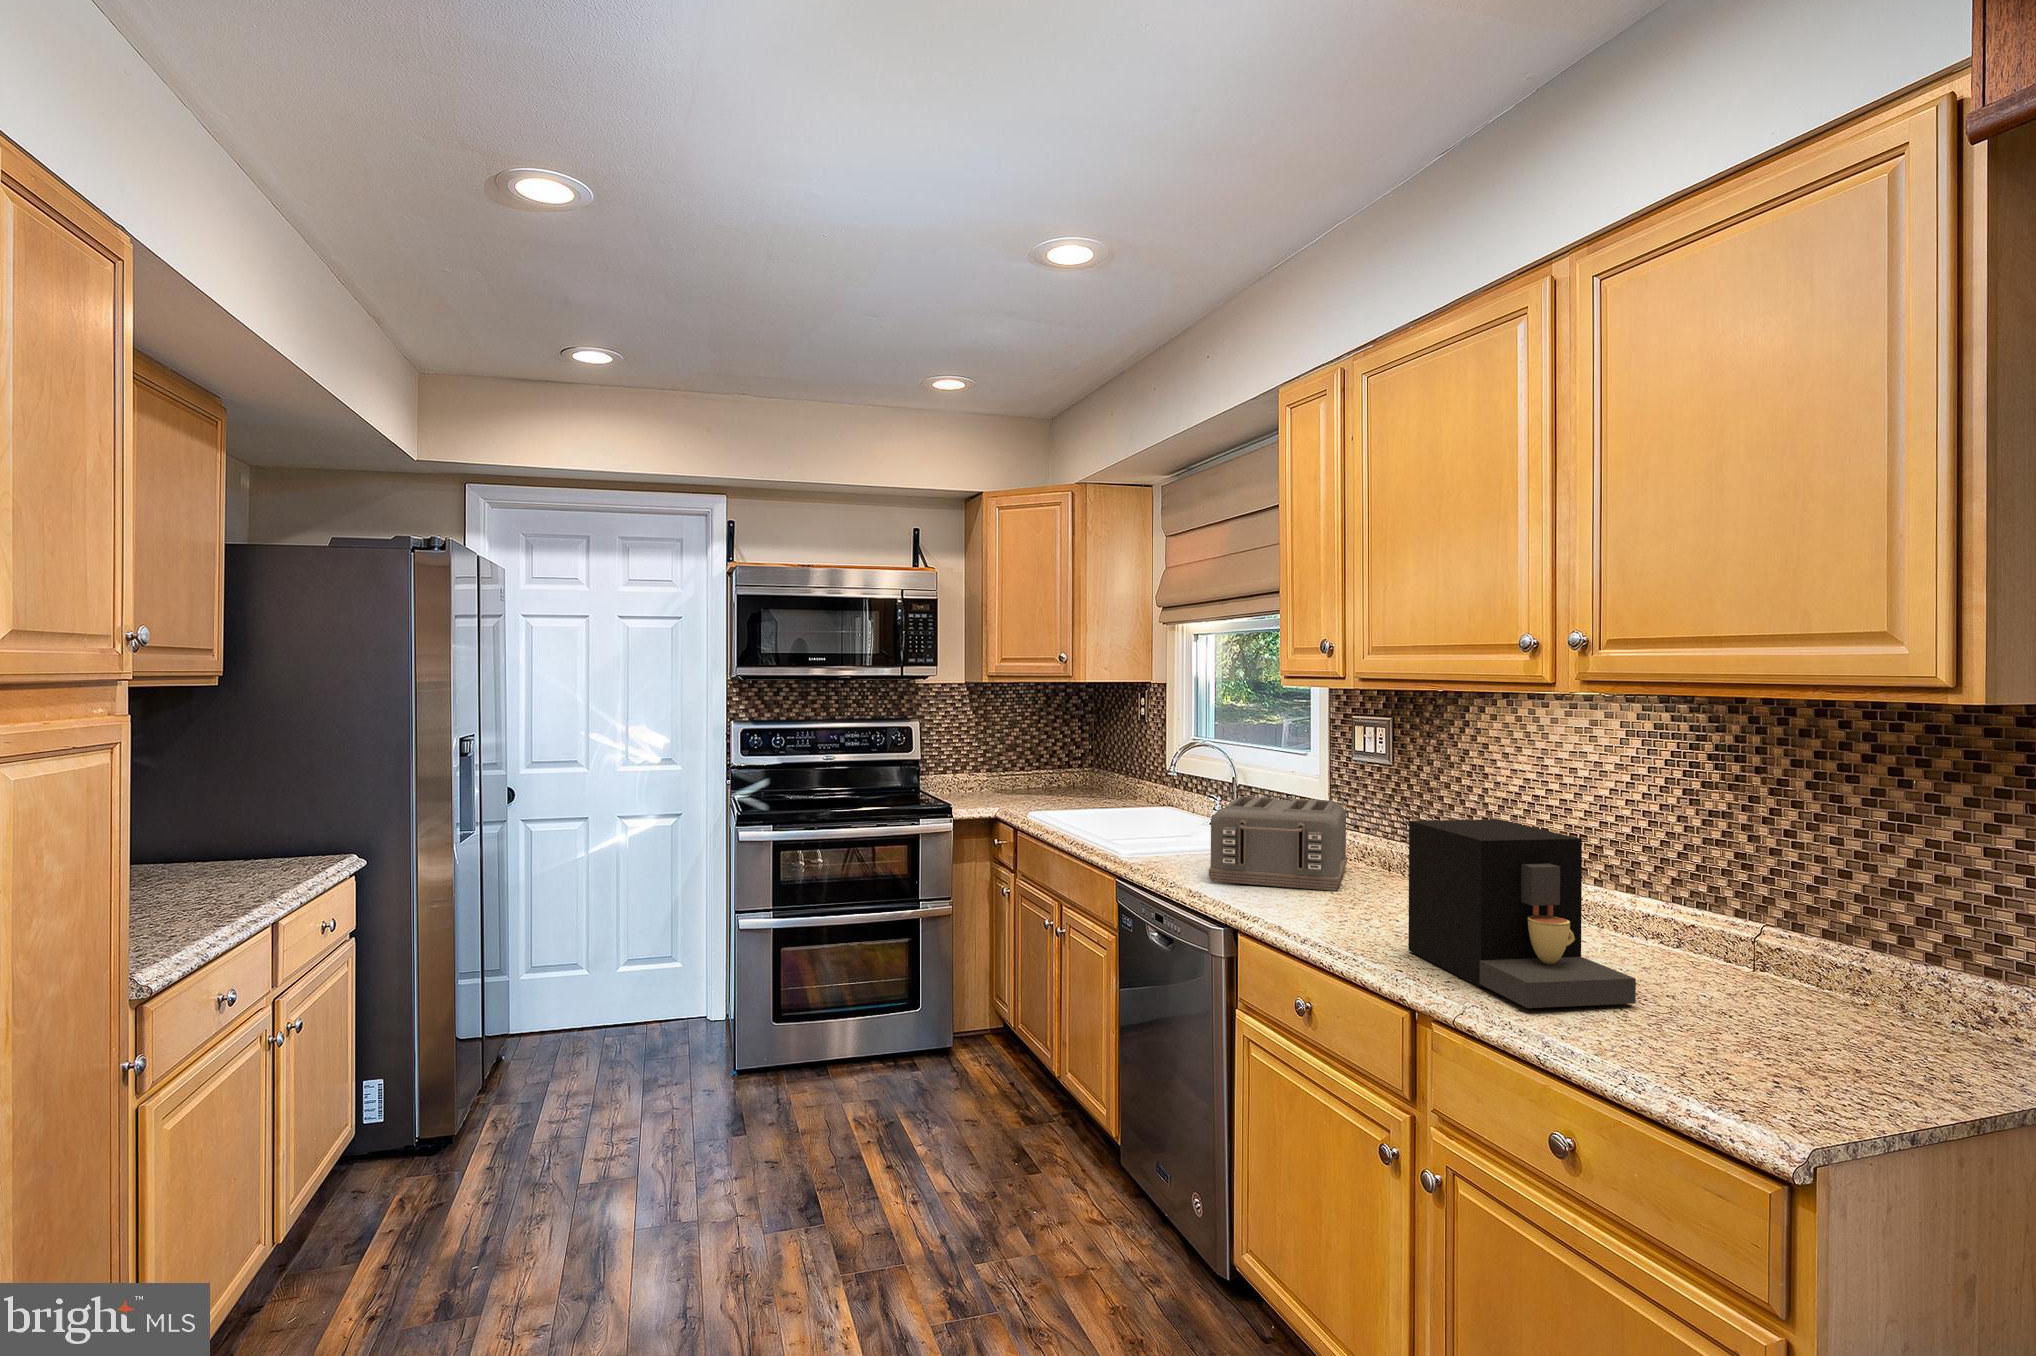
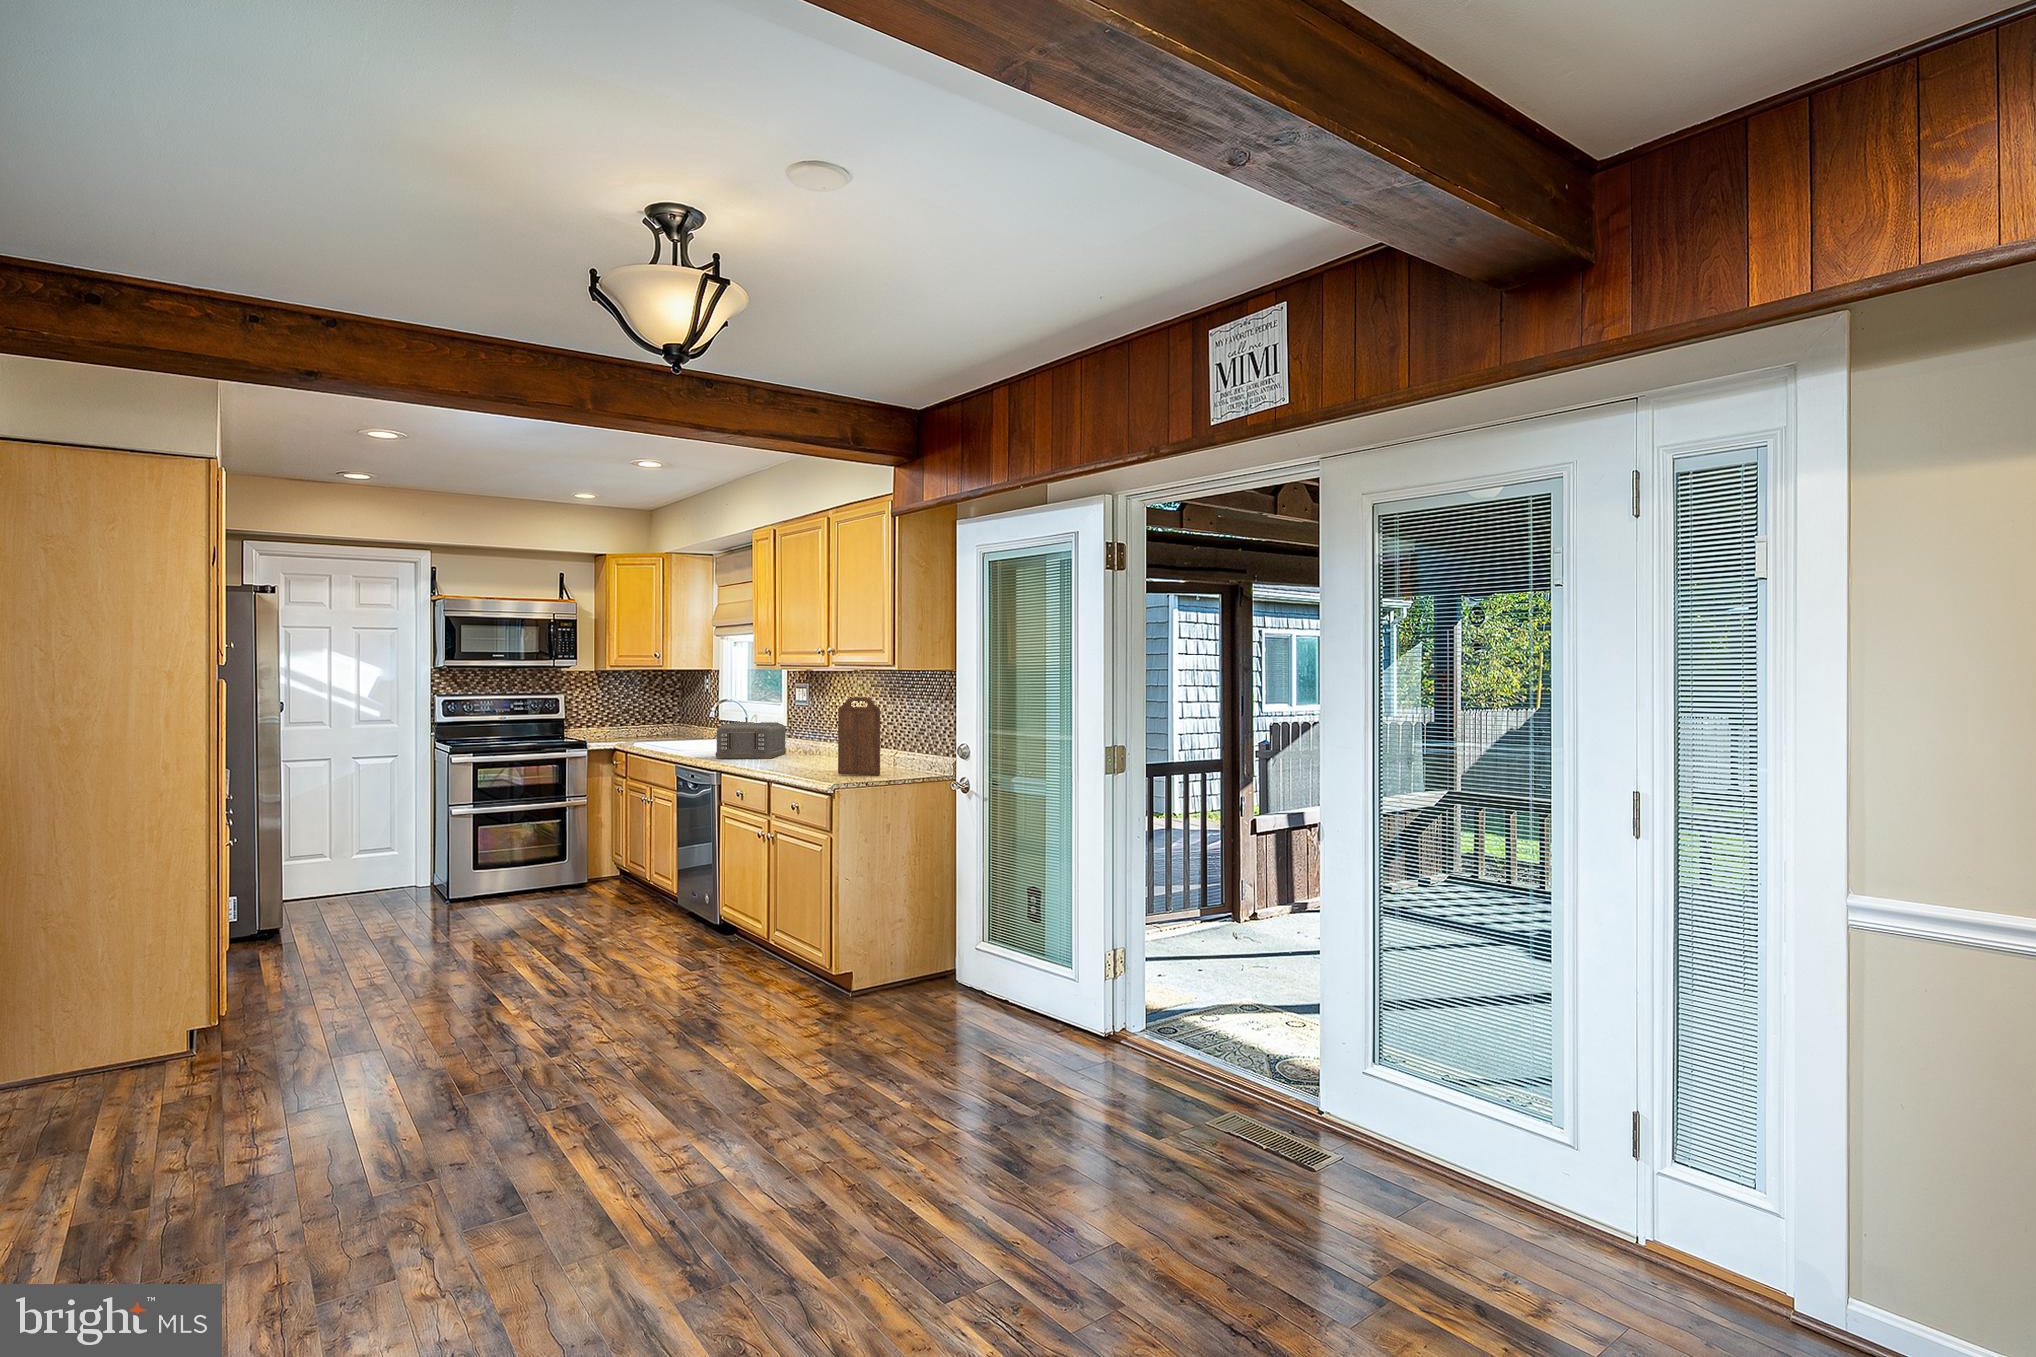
cutting board: none [1684,786,1871,1062] -> present [838,697,880,776]
coffee maker: present [1408,819,1636,1008] -> none [776,718,834,773]

